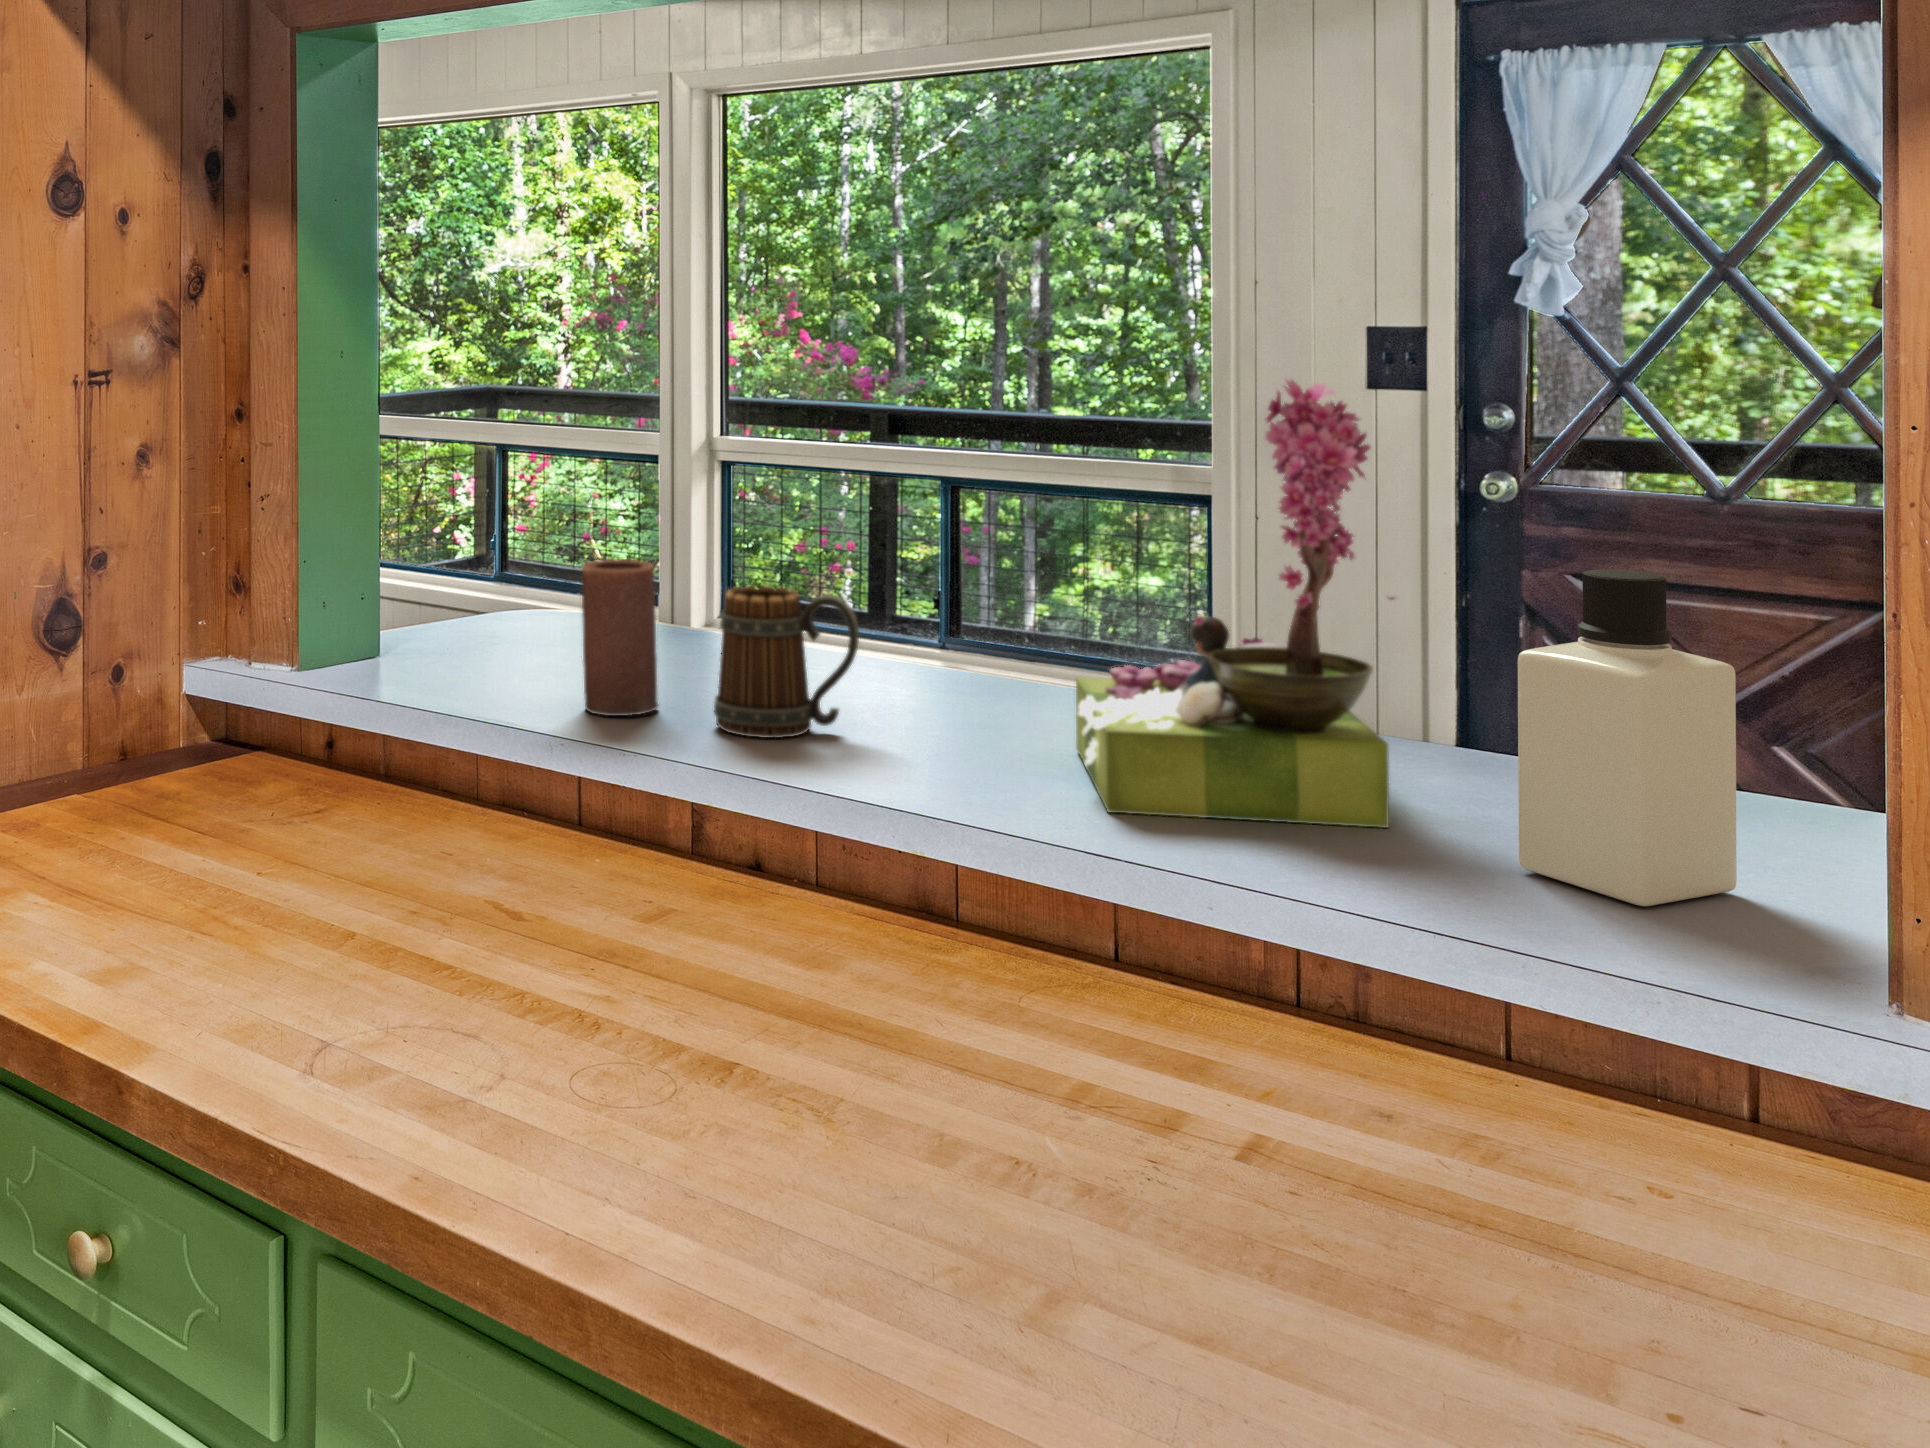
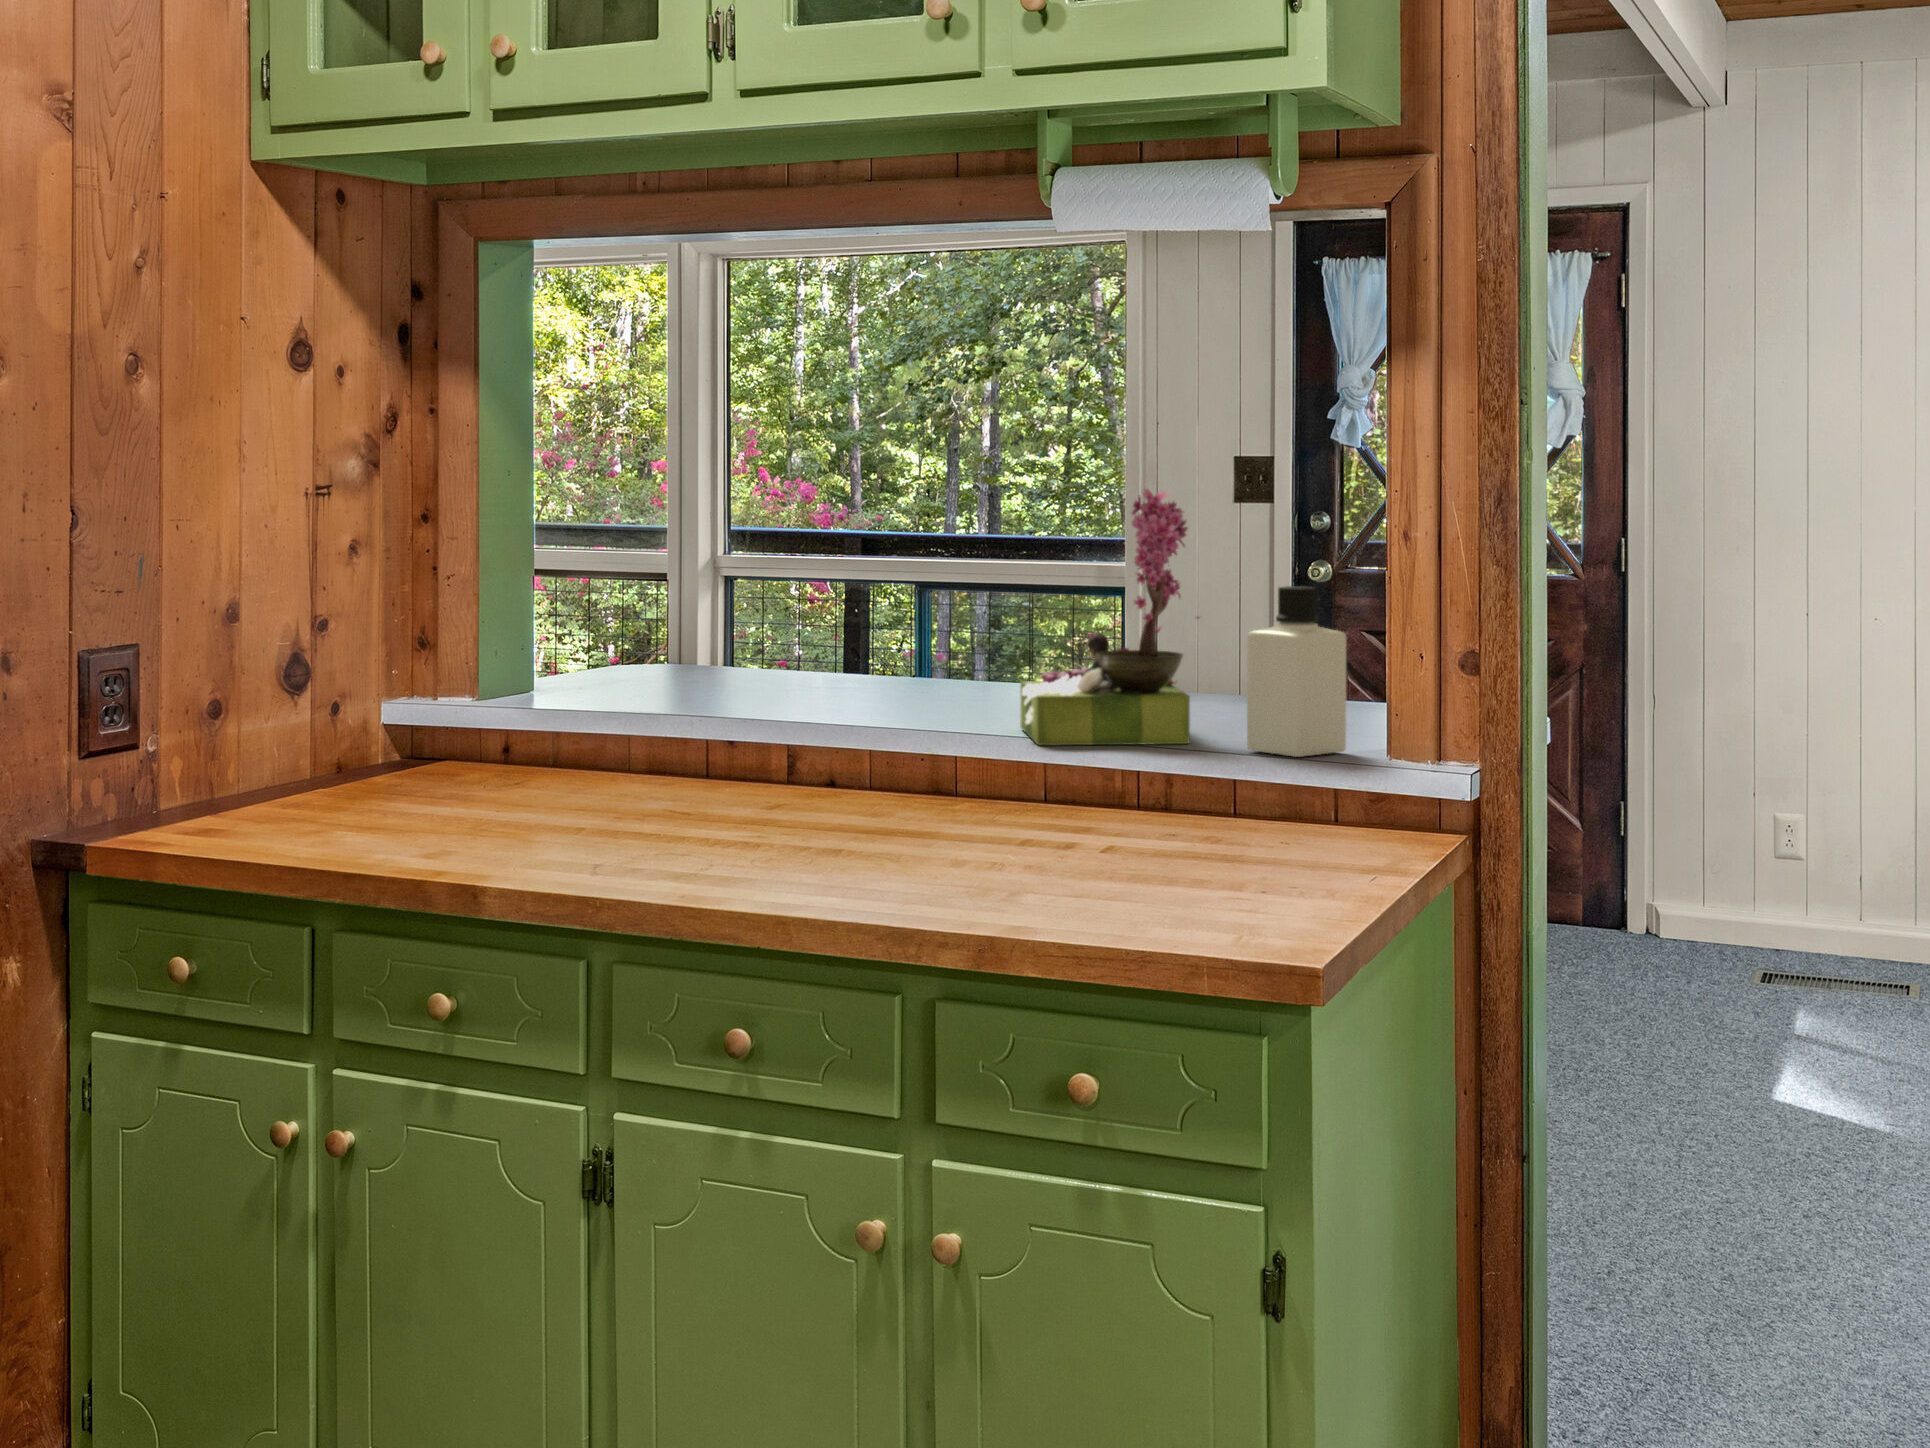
candle: present [582,559,658,716] -> none [693,621,745,727]
mug: present [714,586,859,738] -> none [787,633,884,731]

